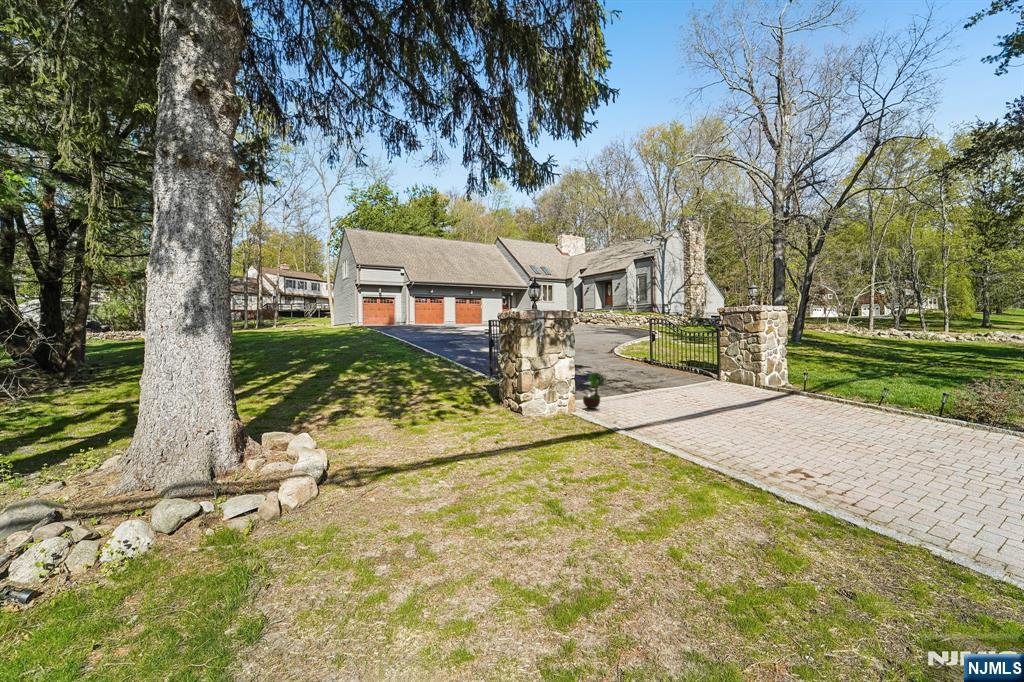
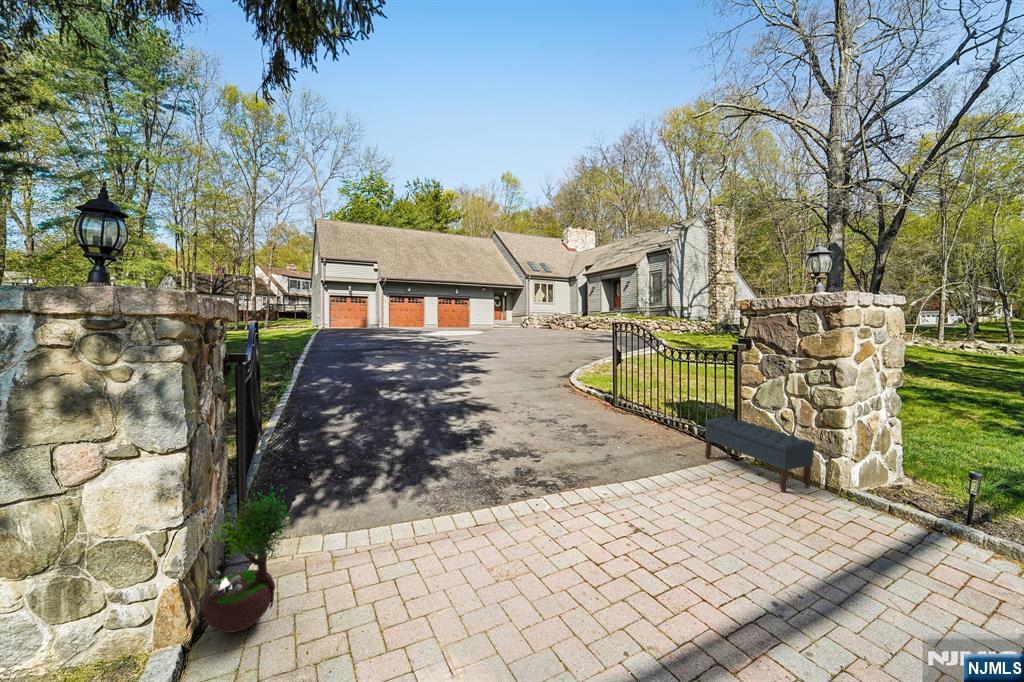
bench: none [706,362,751,387] -> present [705,417,815,492]

